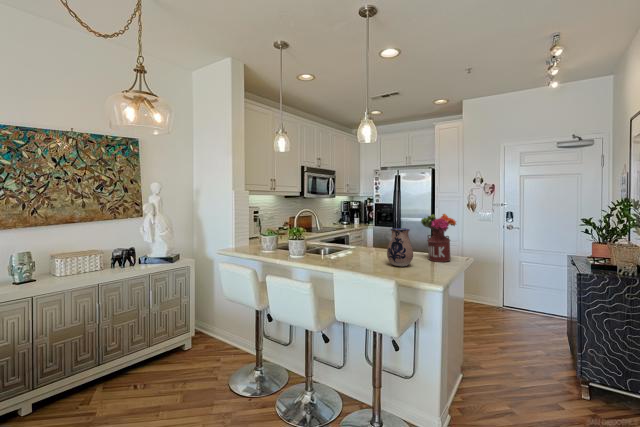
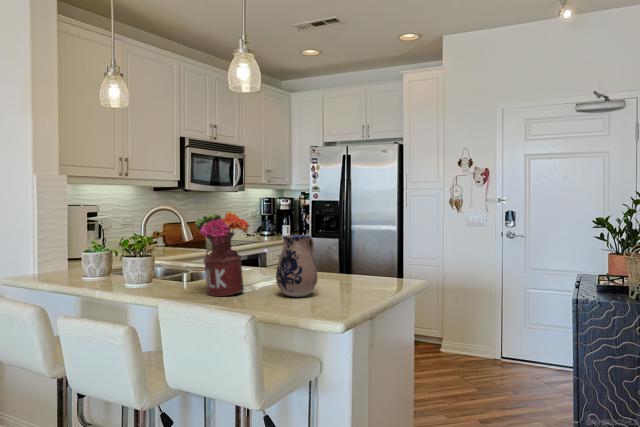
flower arrangement: present [421,214,456,262] -> present [195,212,250,296]

